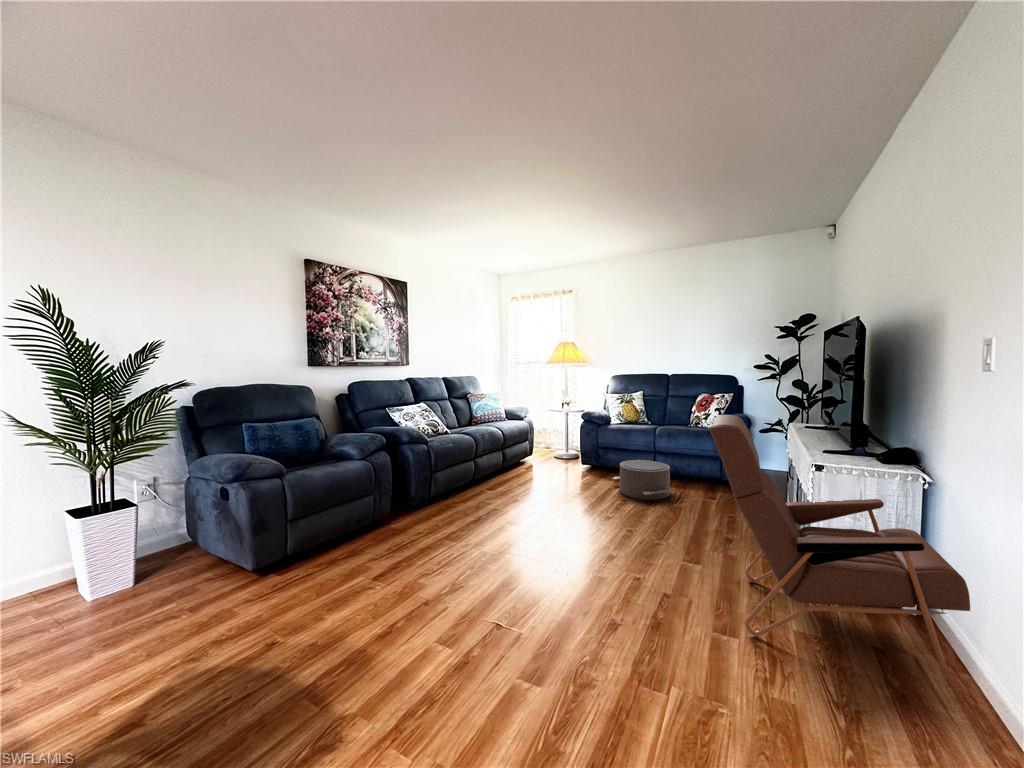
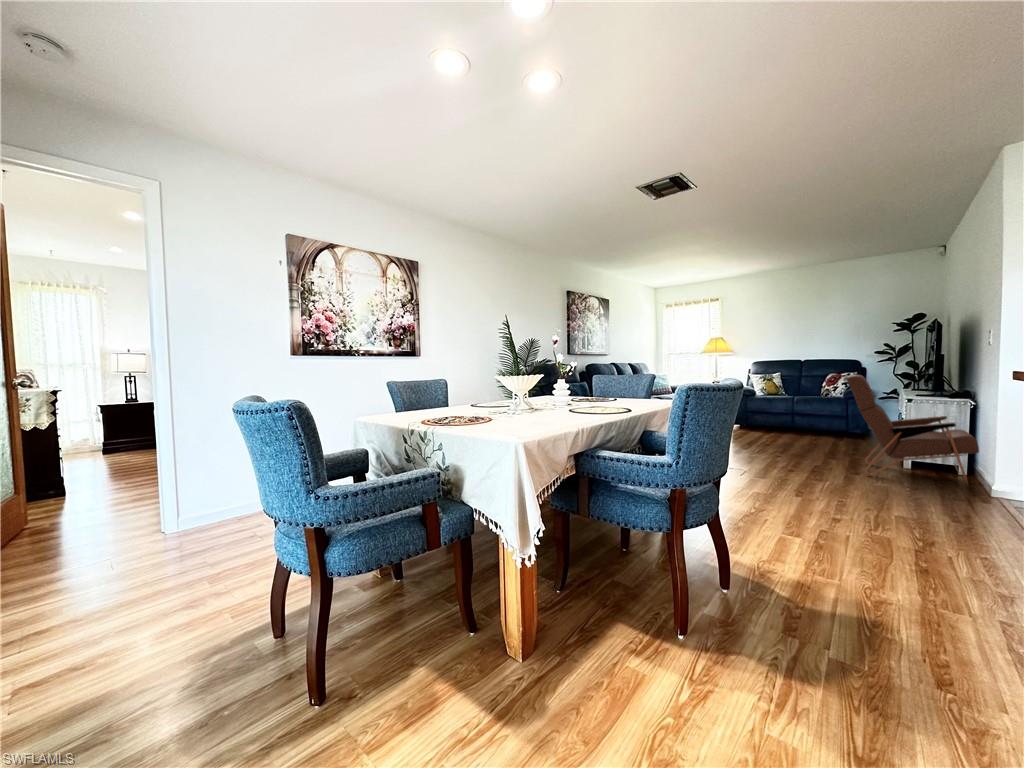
pouf: present [612,460,670,500] -> none [763,417,810,440]

